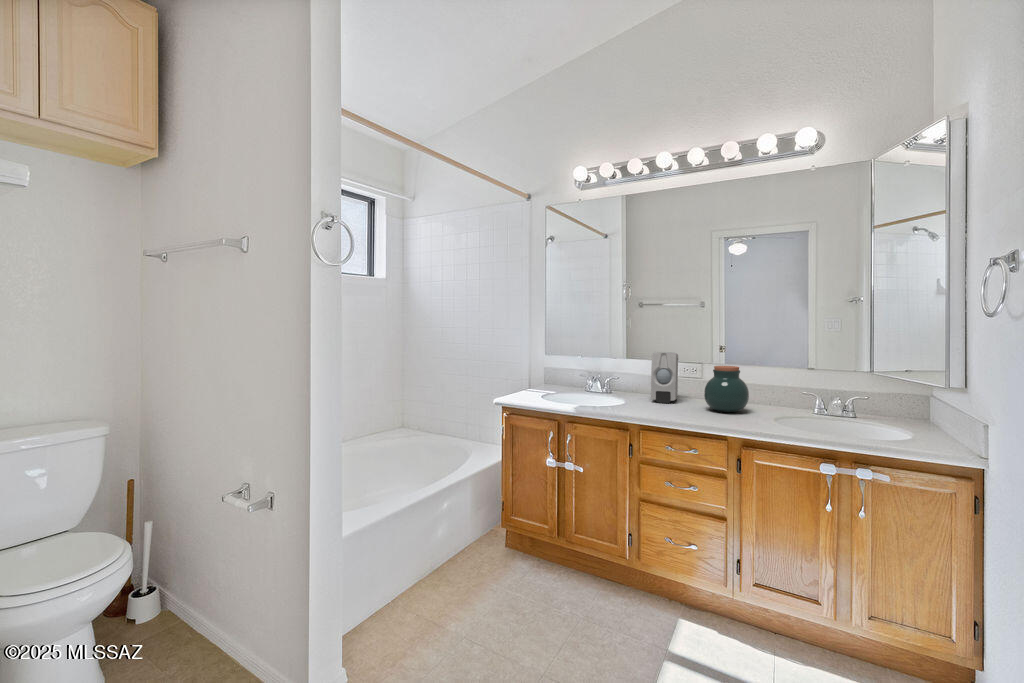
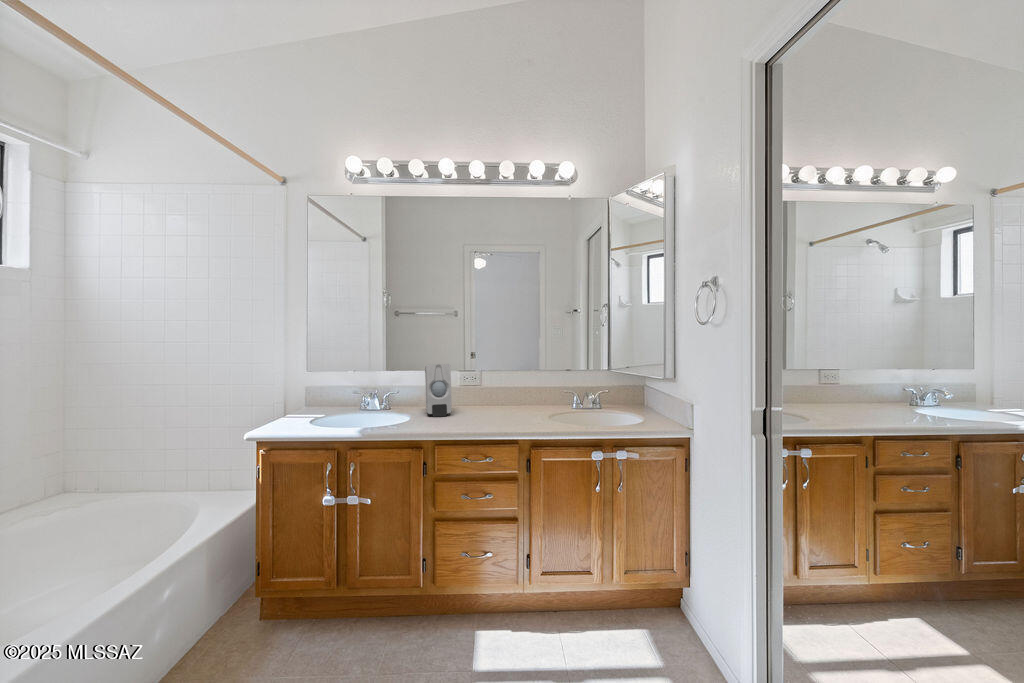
jar: present [704,366,749,412] -> none [482,374,521,419]

